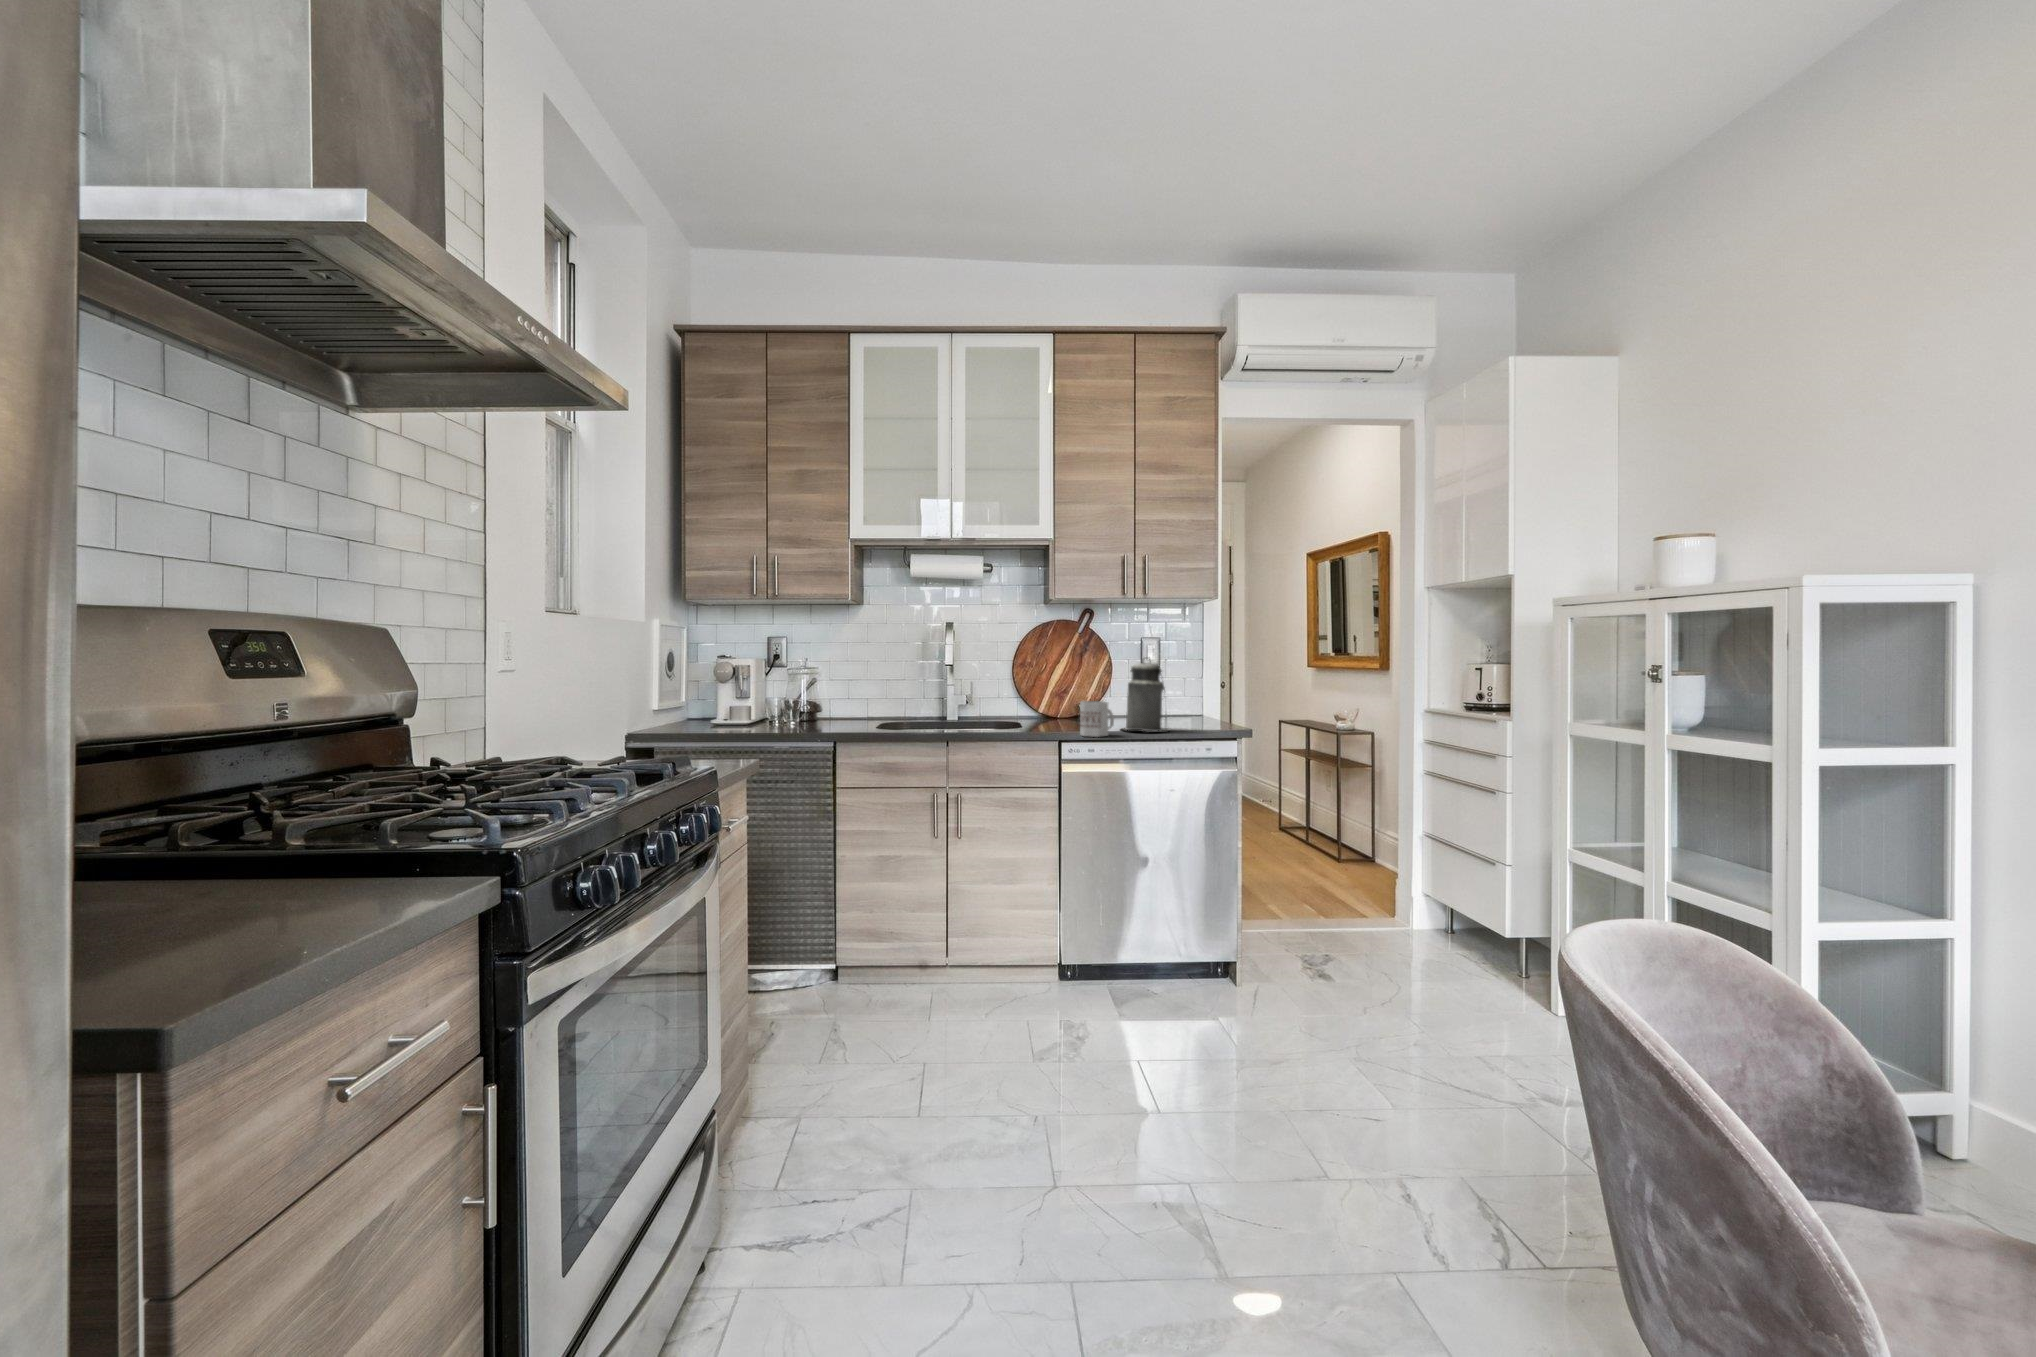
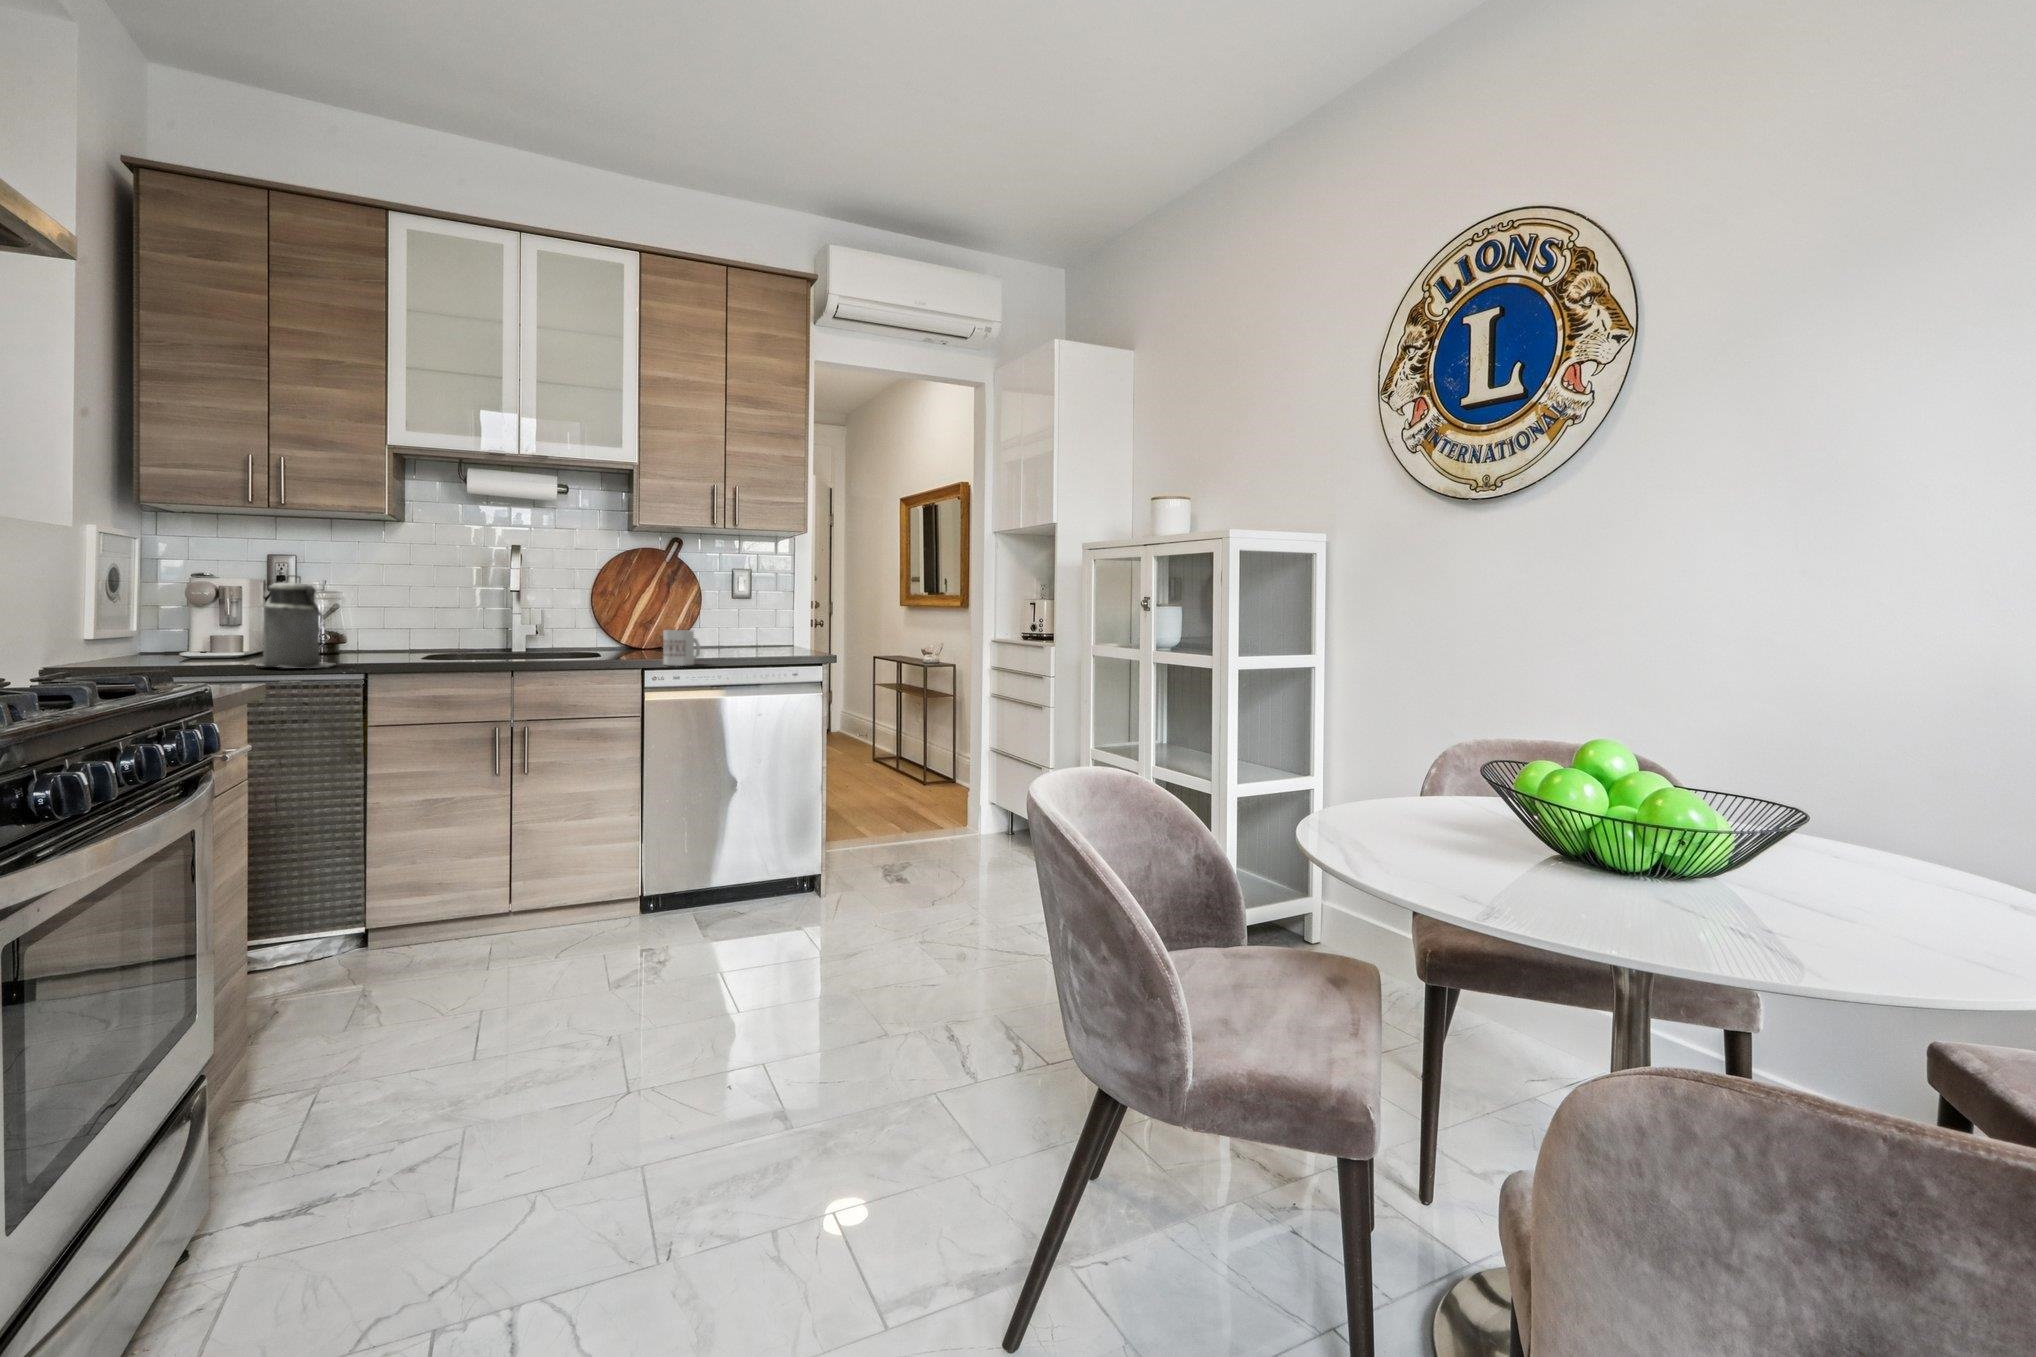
canister: present [1125,658,1170,732] -> present [257,575,333,668]

